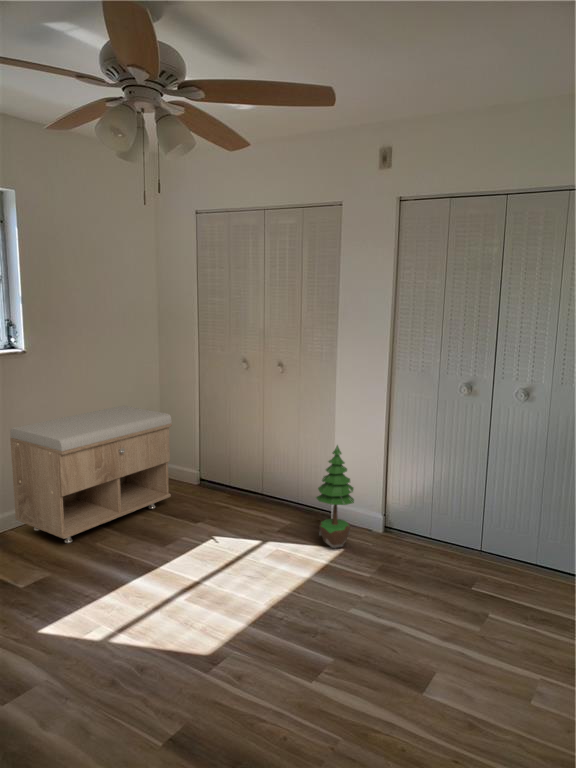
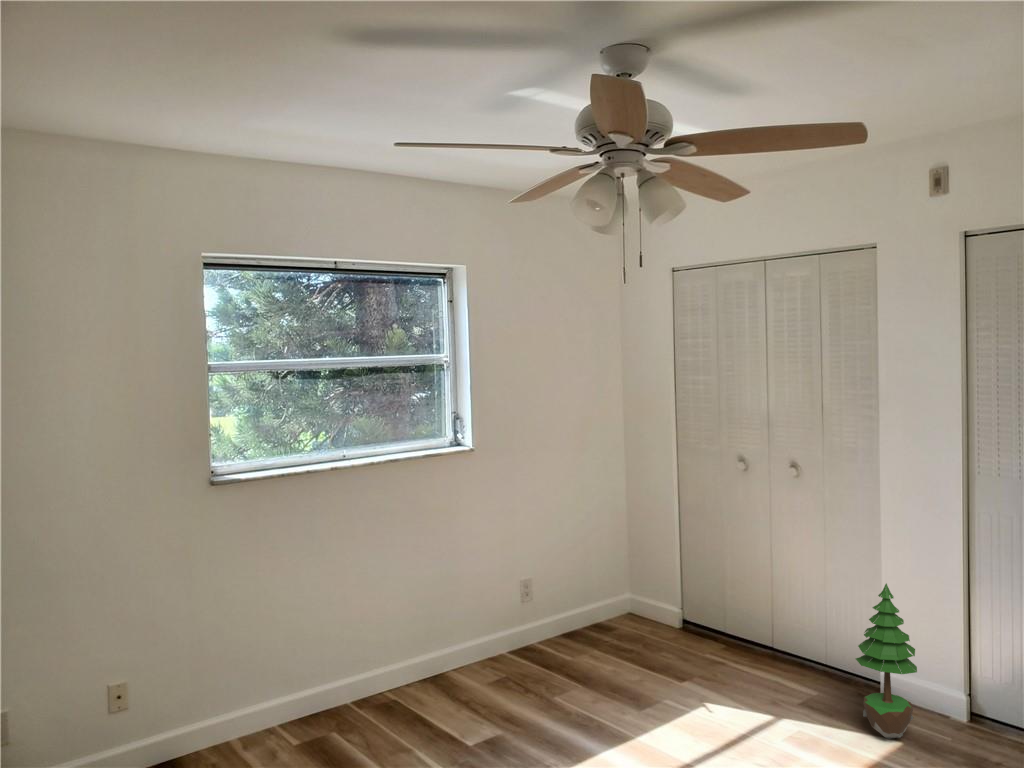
storage bench: present [10,406,172,543] -> none [455,518,646,692]

